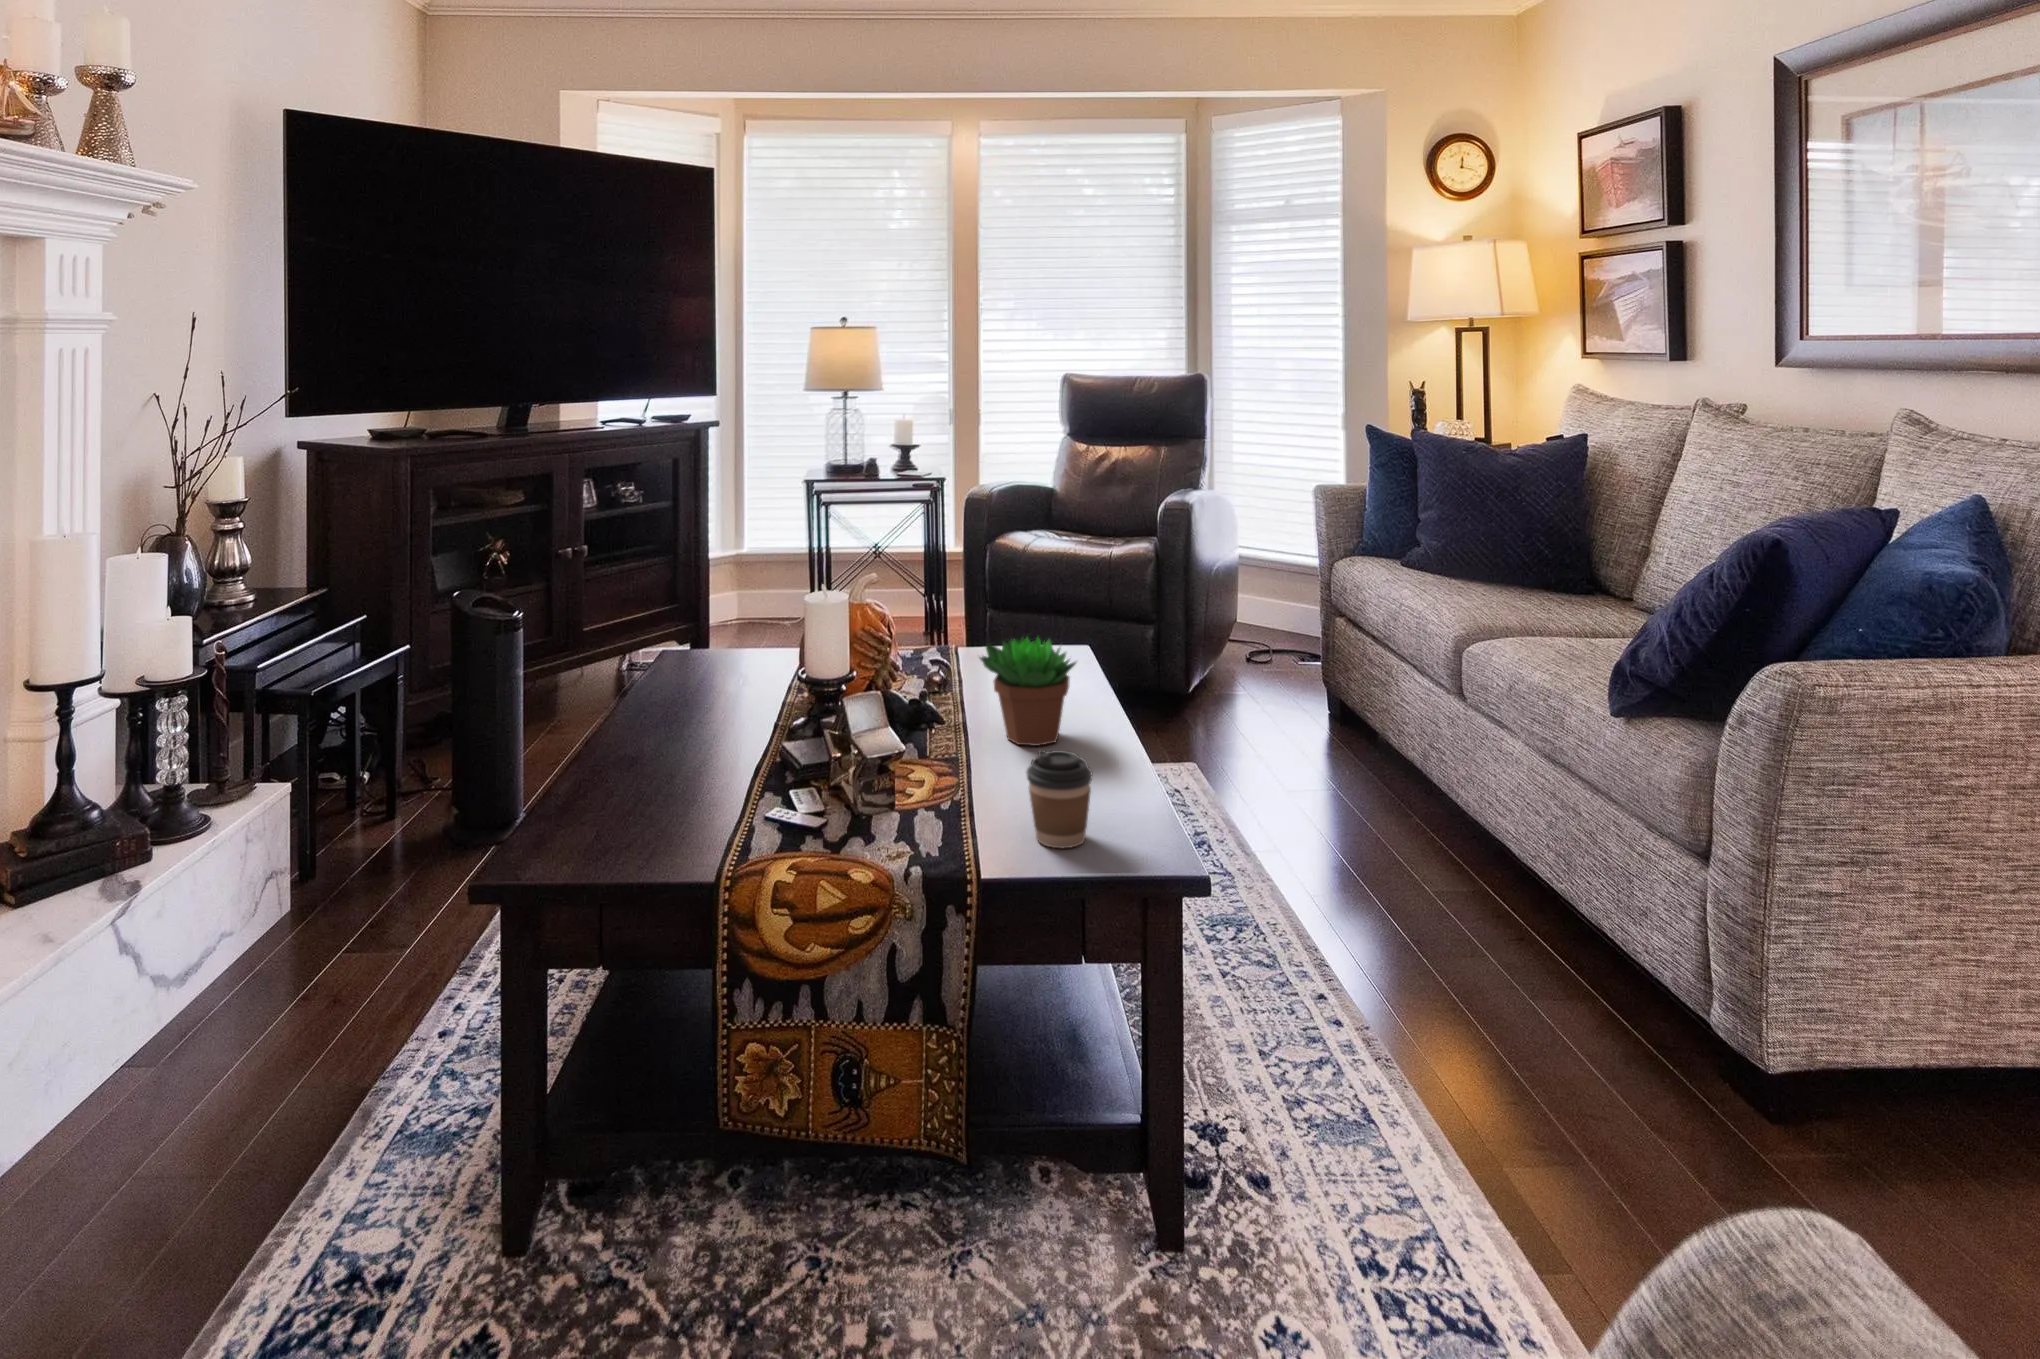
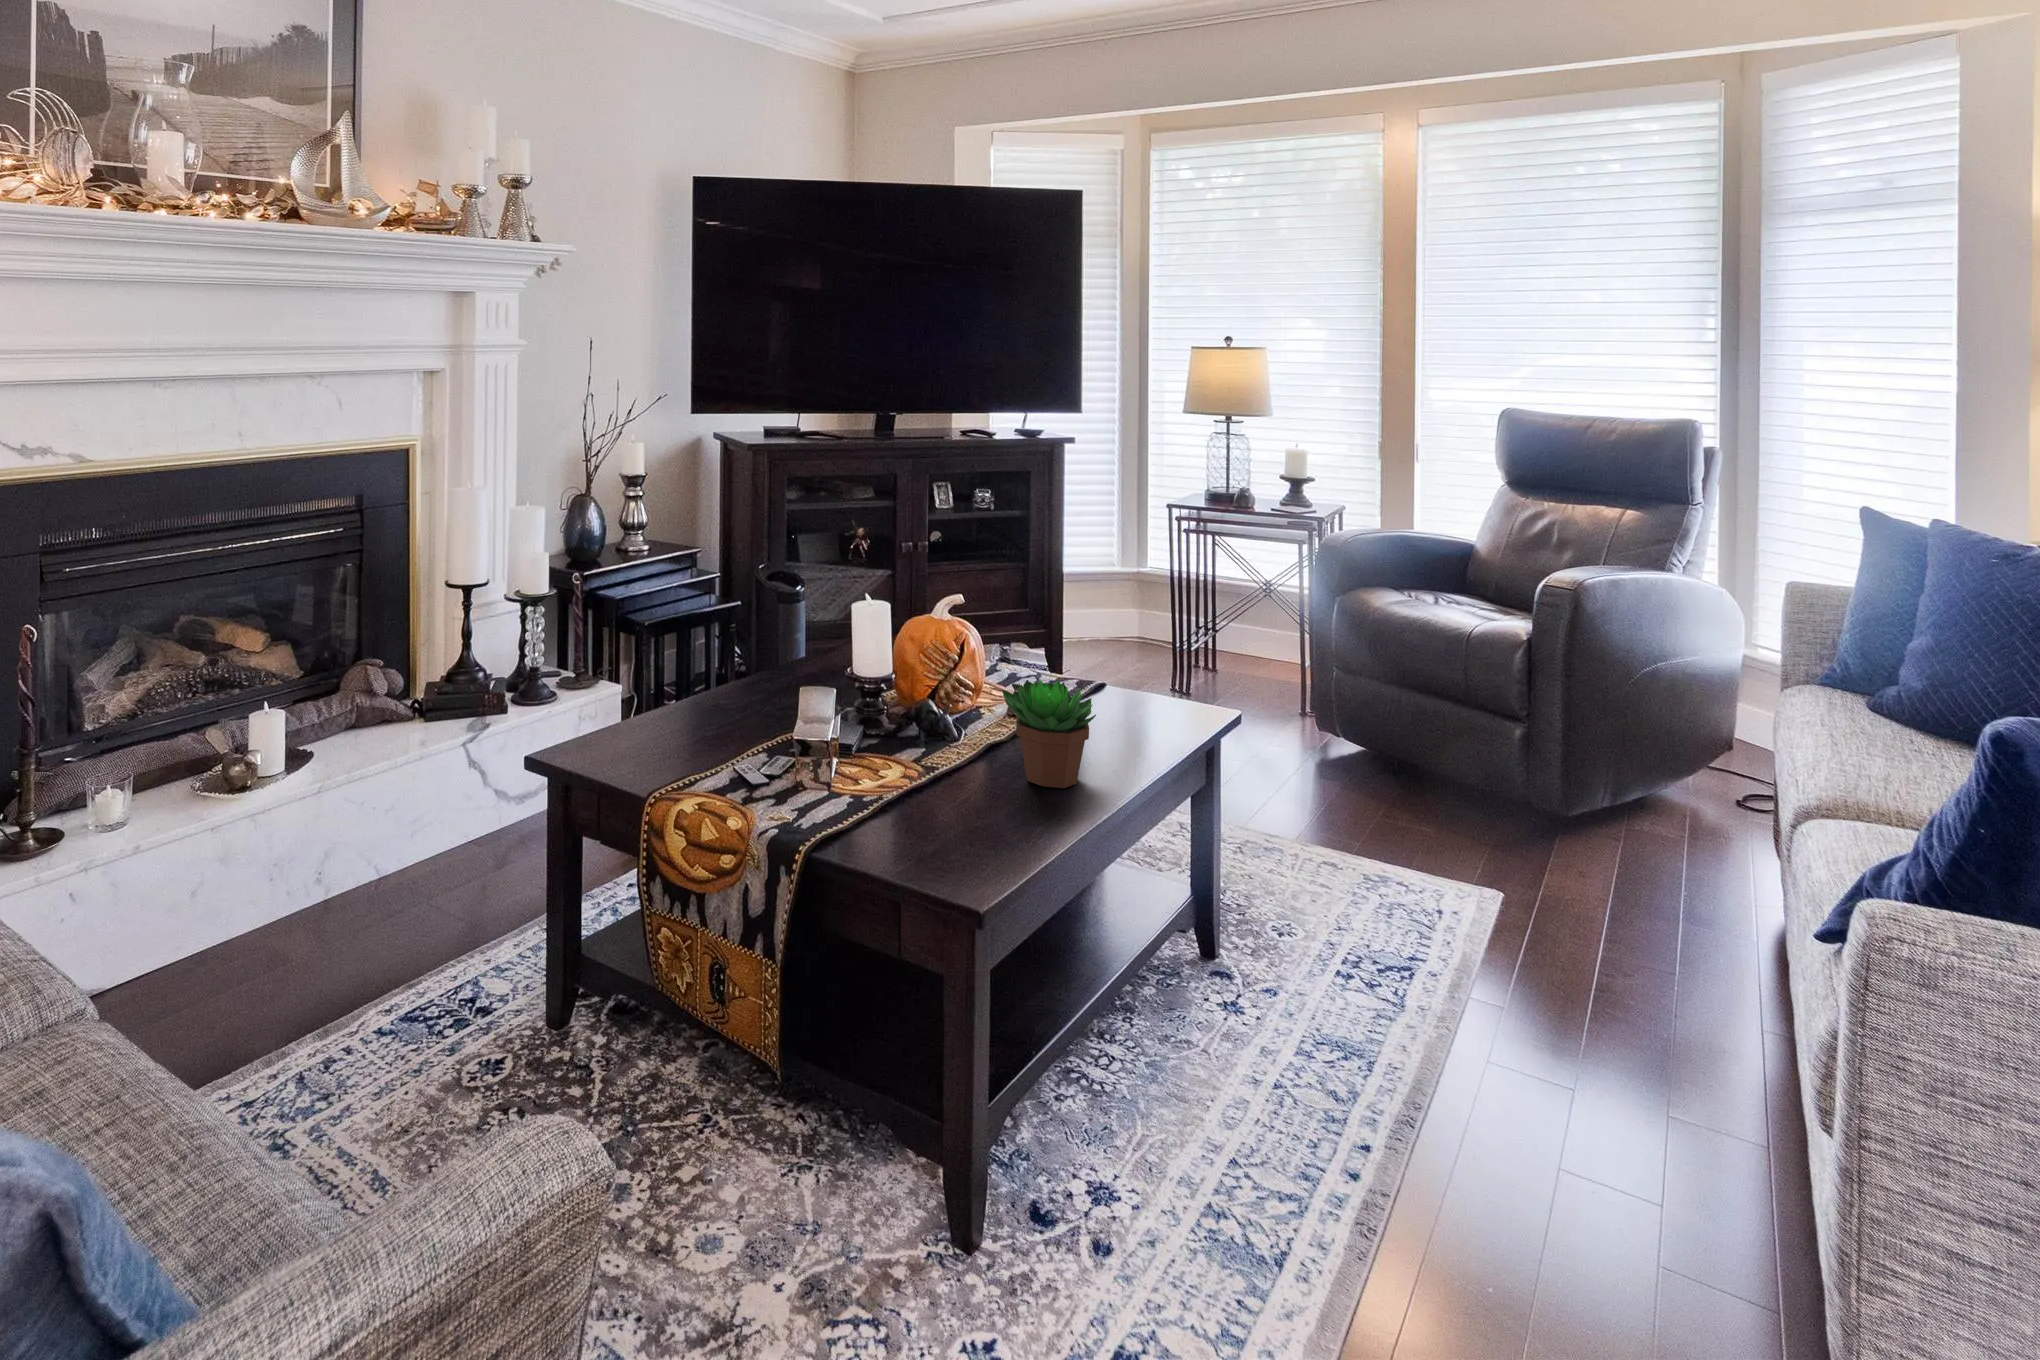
coffee cup: present [1026,749,1092,848] -> none [914,774,974,867]

